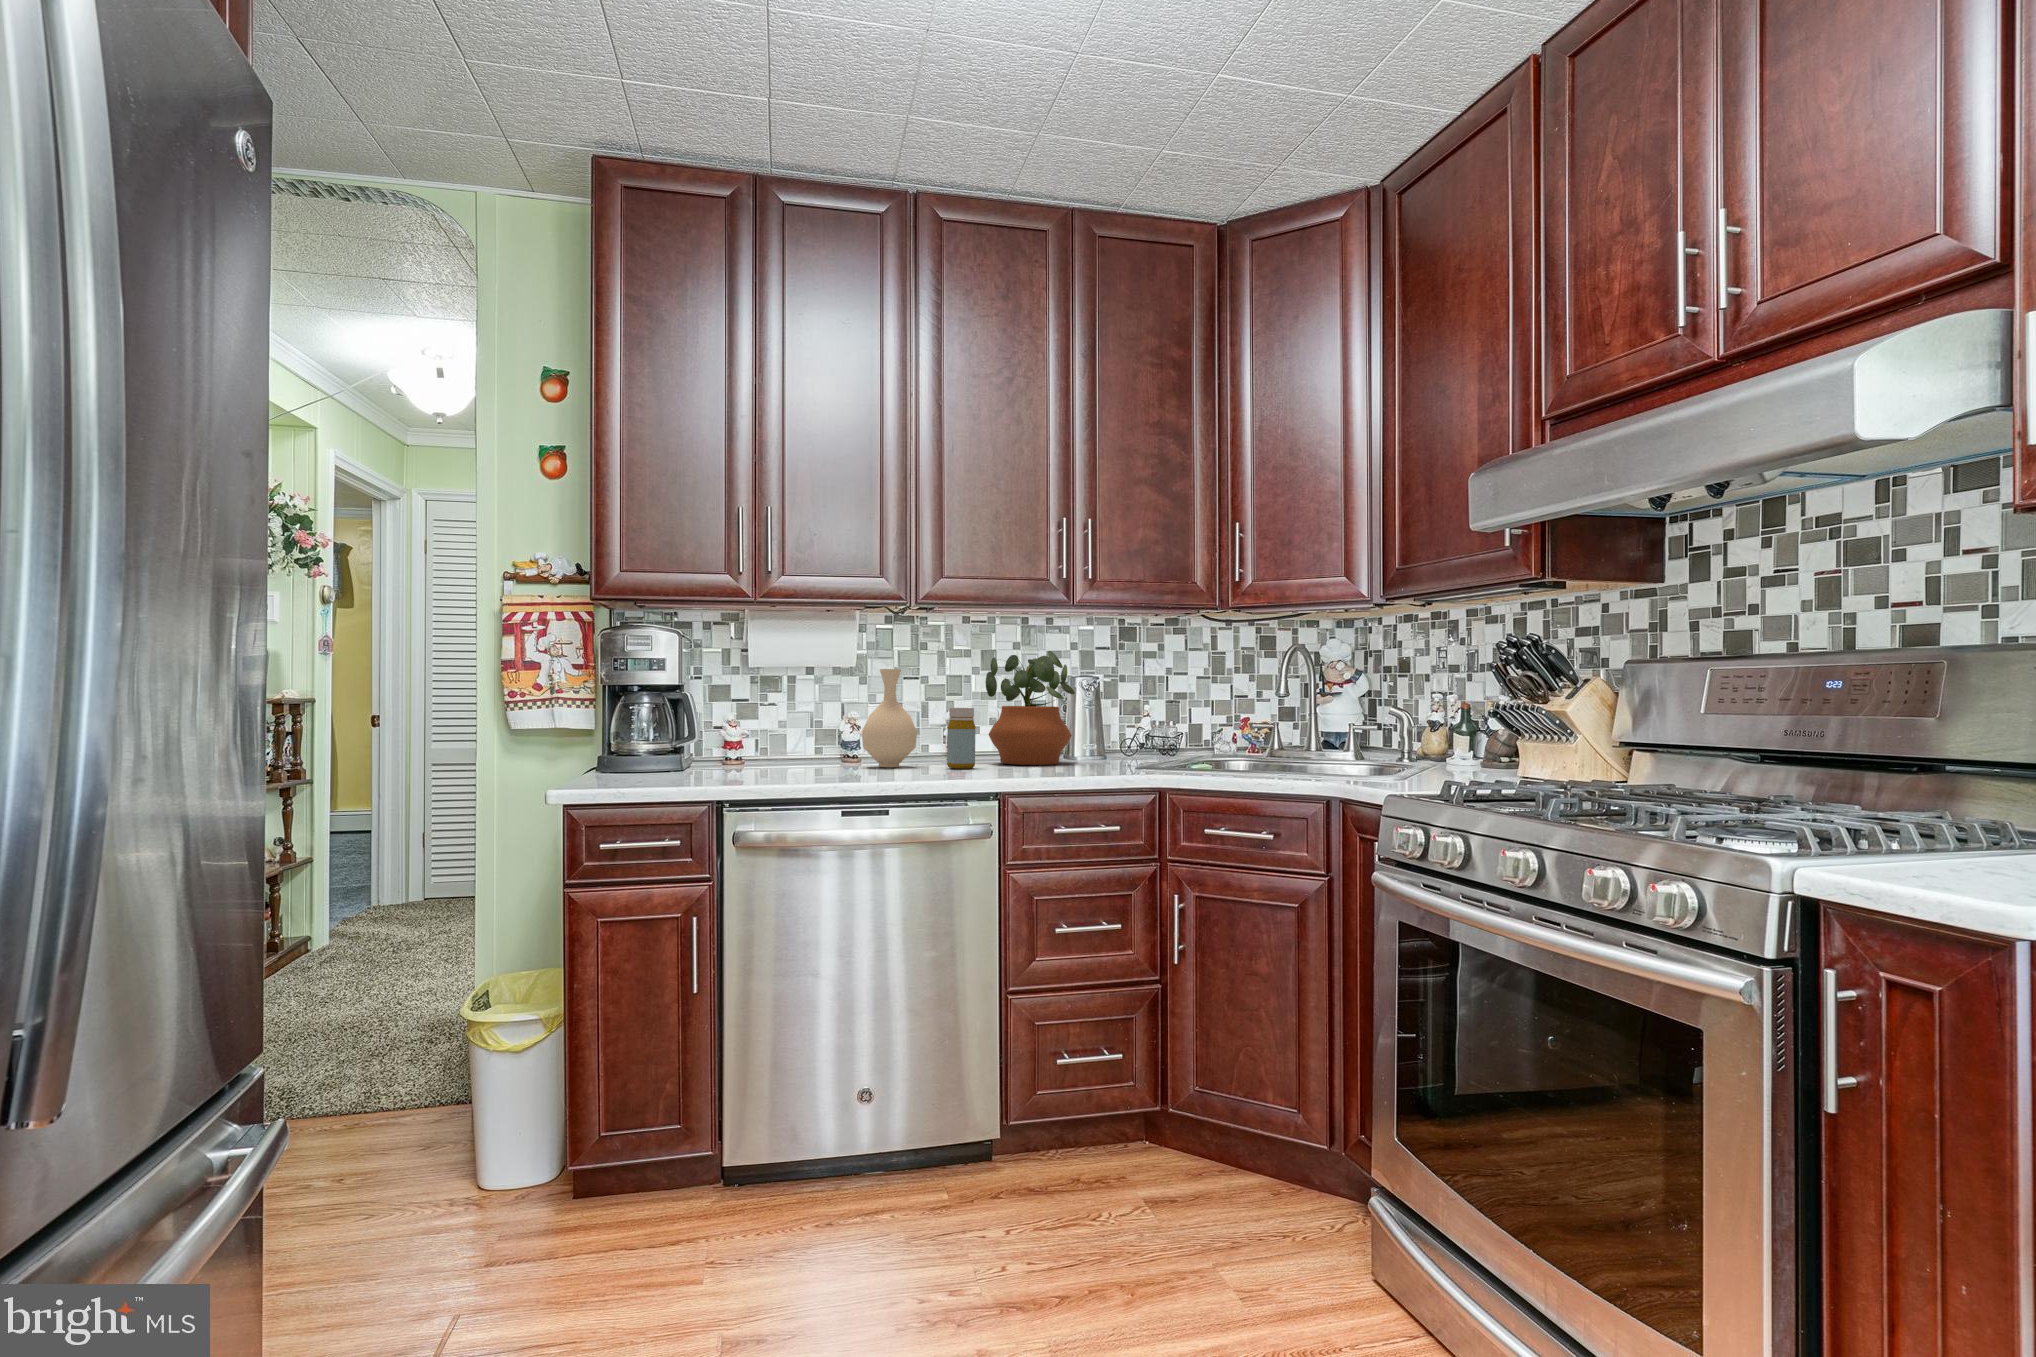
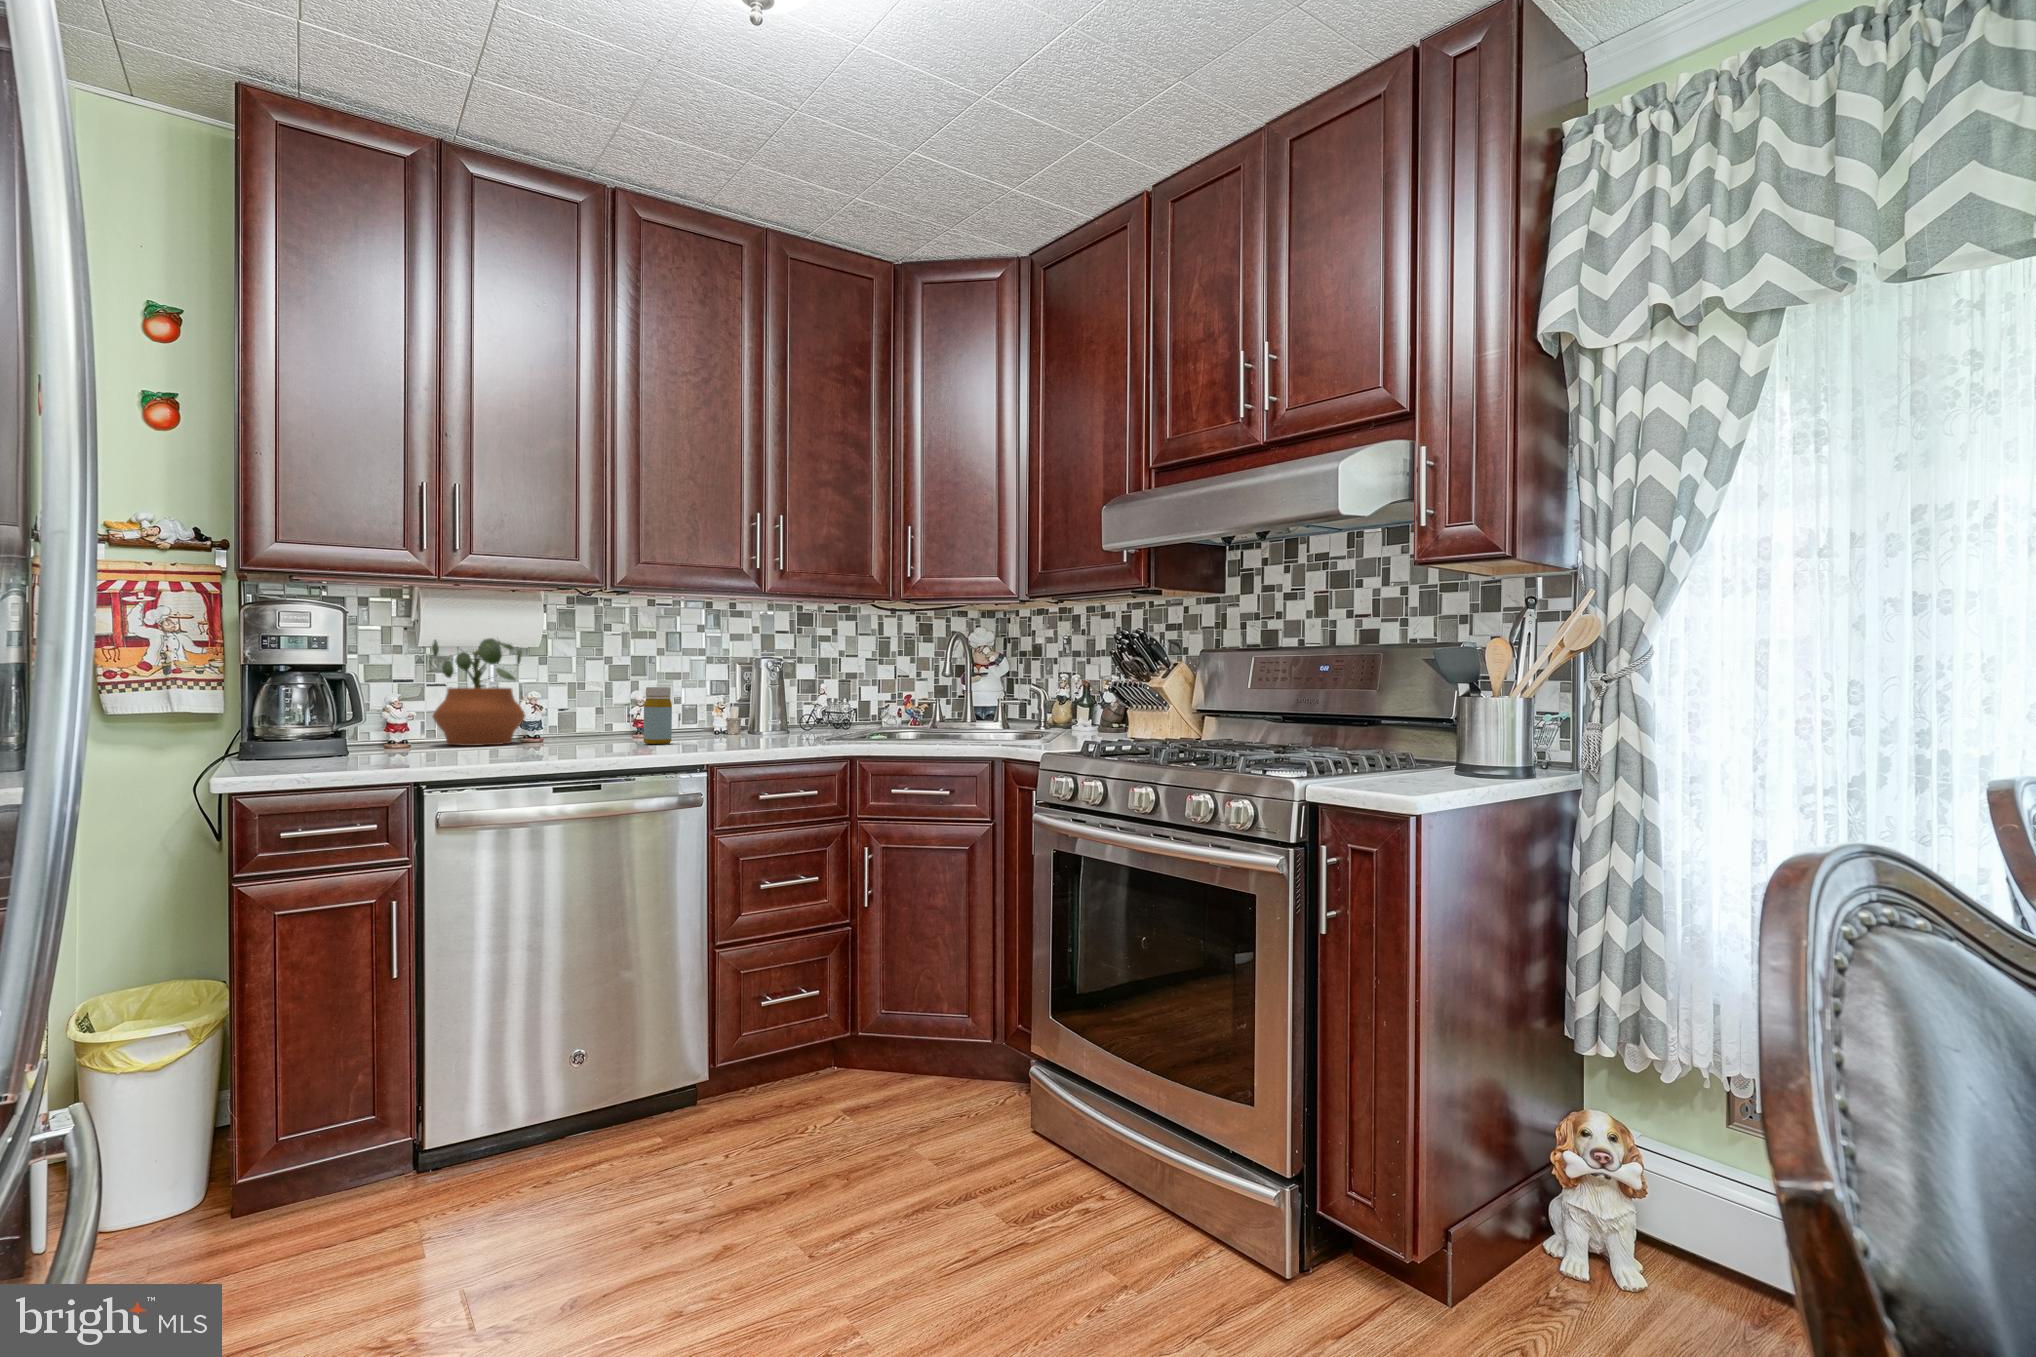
potted plant: present [985,651,1075,765] -> present [429,638,525,746]
vase: present [862,669,917,767] -> none [552,650,611,745]

